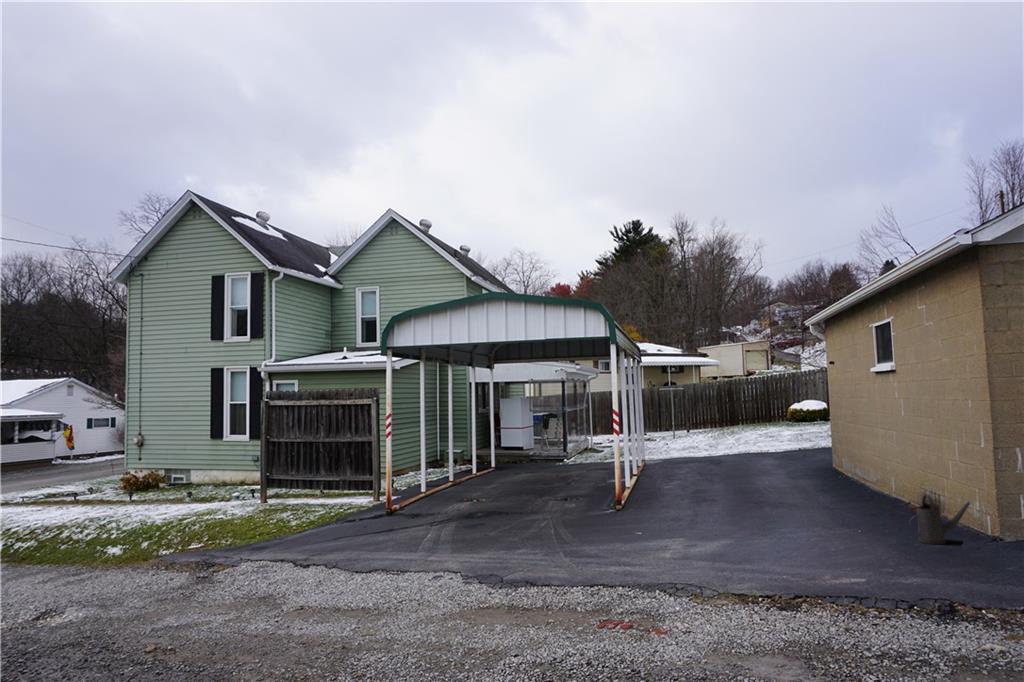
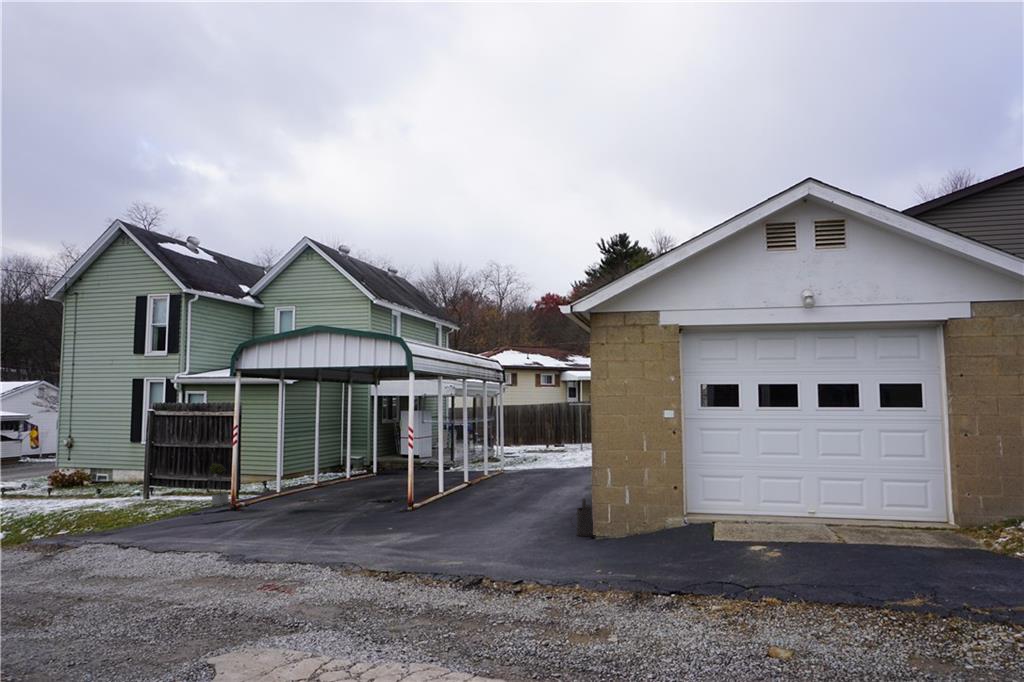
potted tree: none [343,460,367,508] -> present [210,464,229,504]

